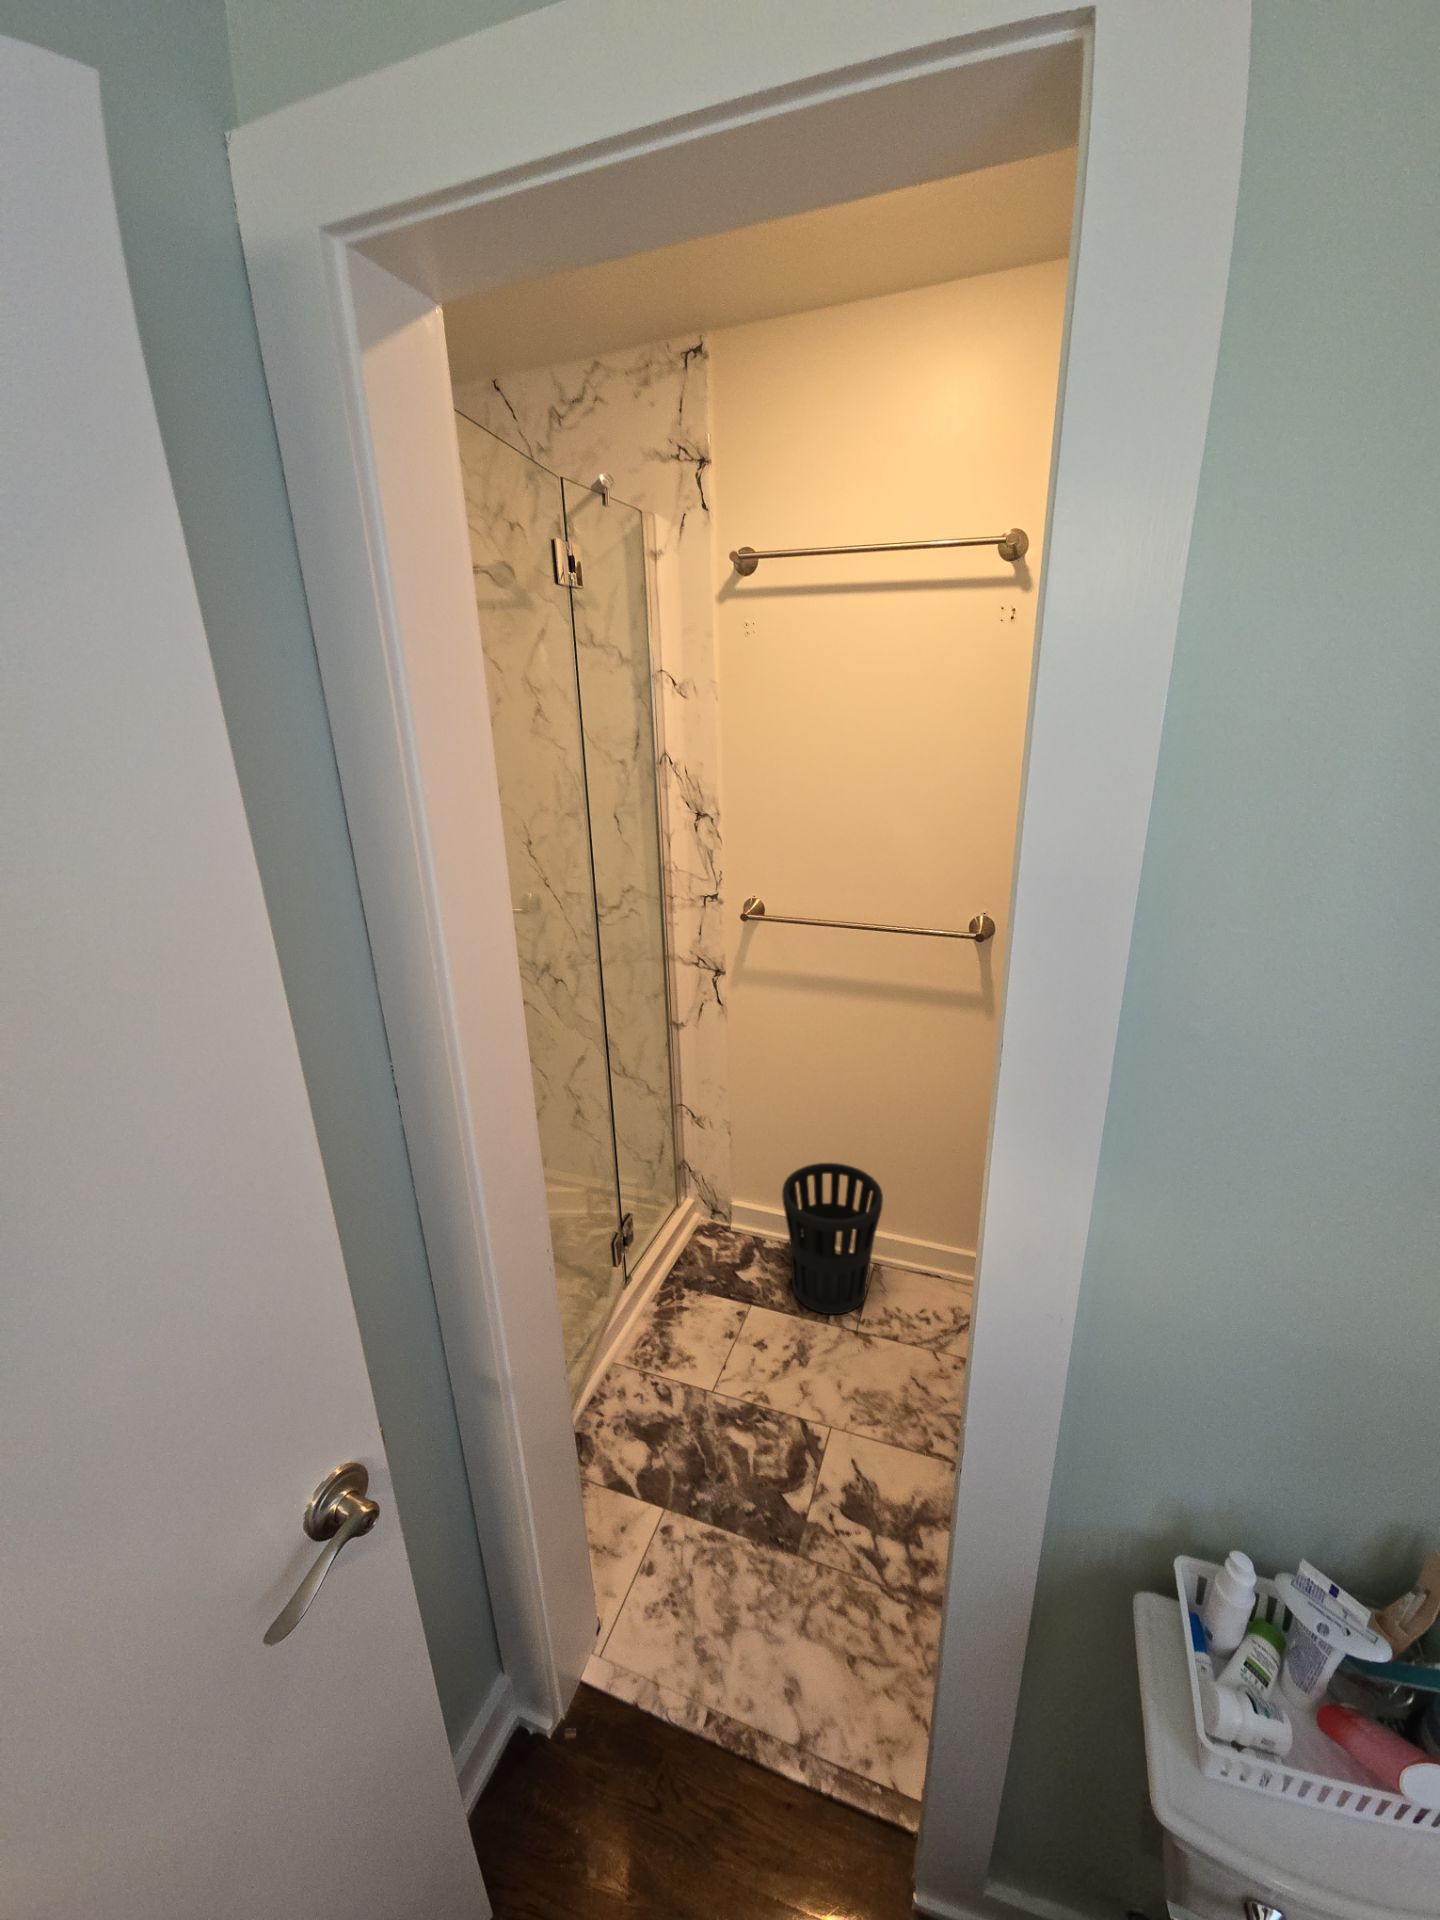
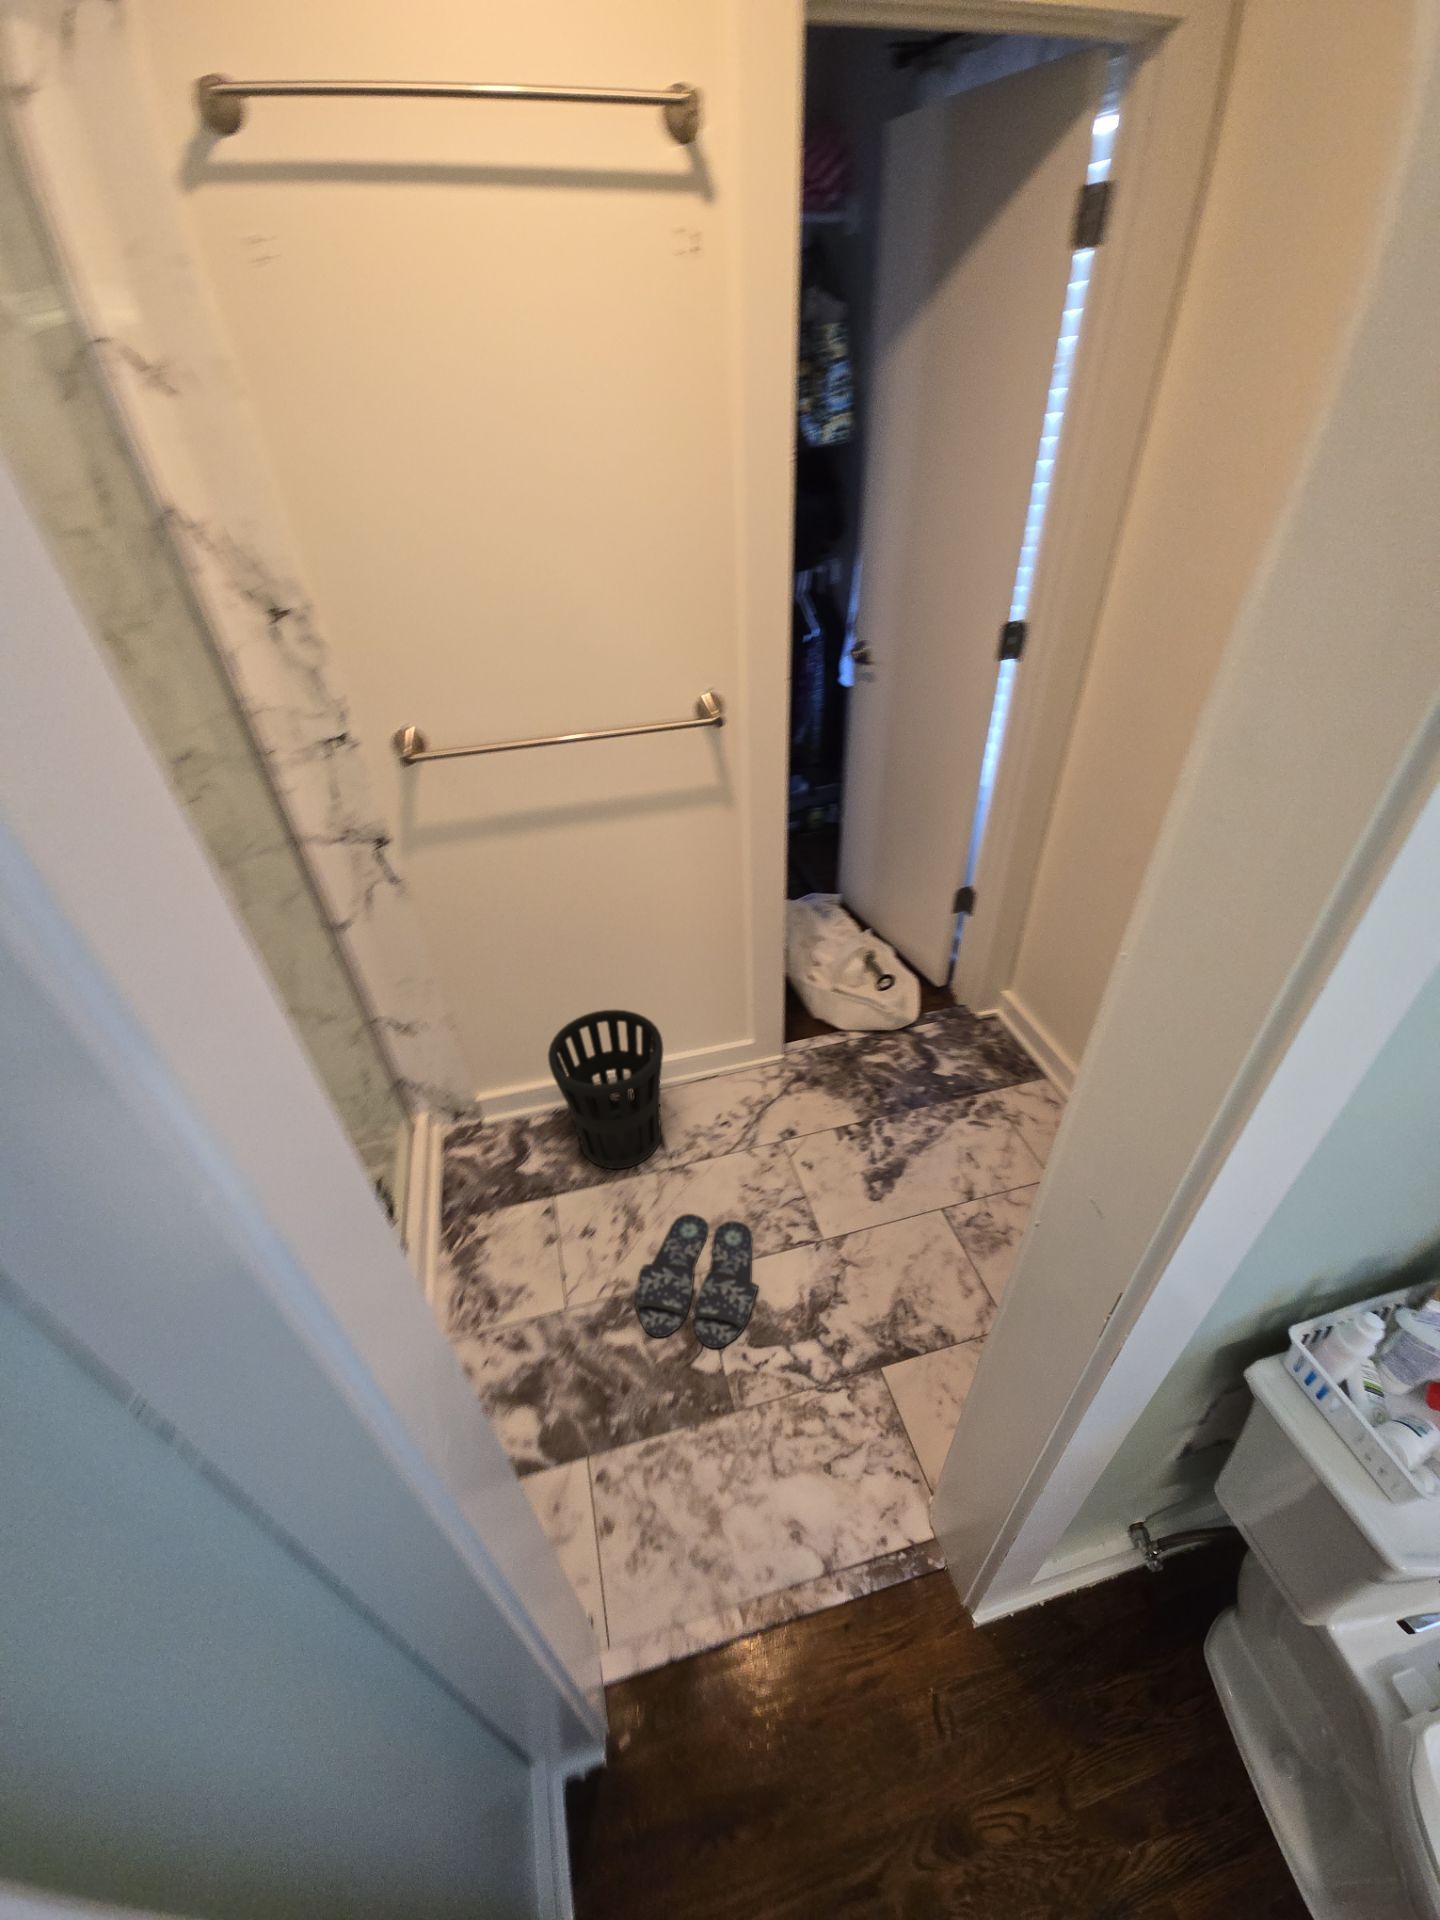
slippers: none [762,1373,897,1497] -> present [635,1214,758,1348]

